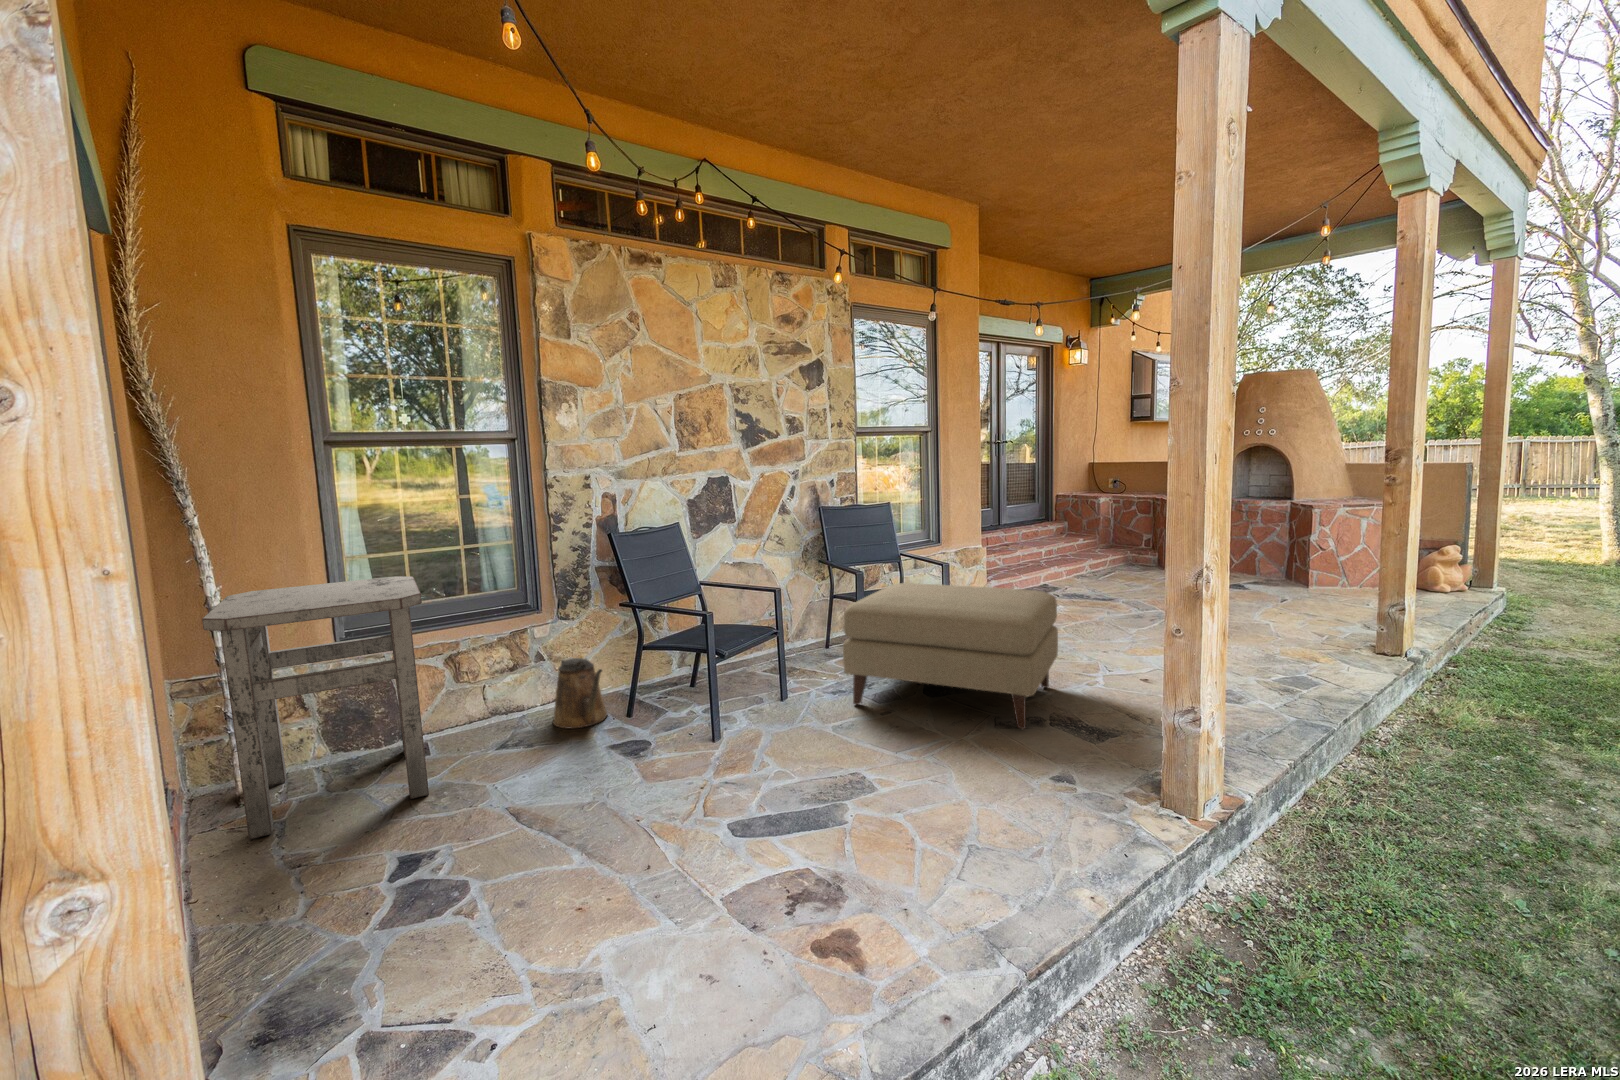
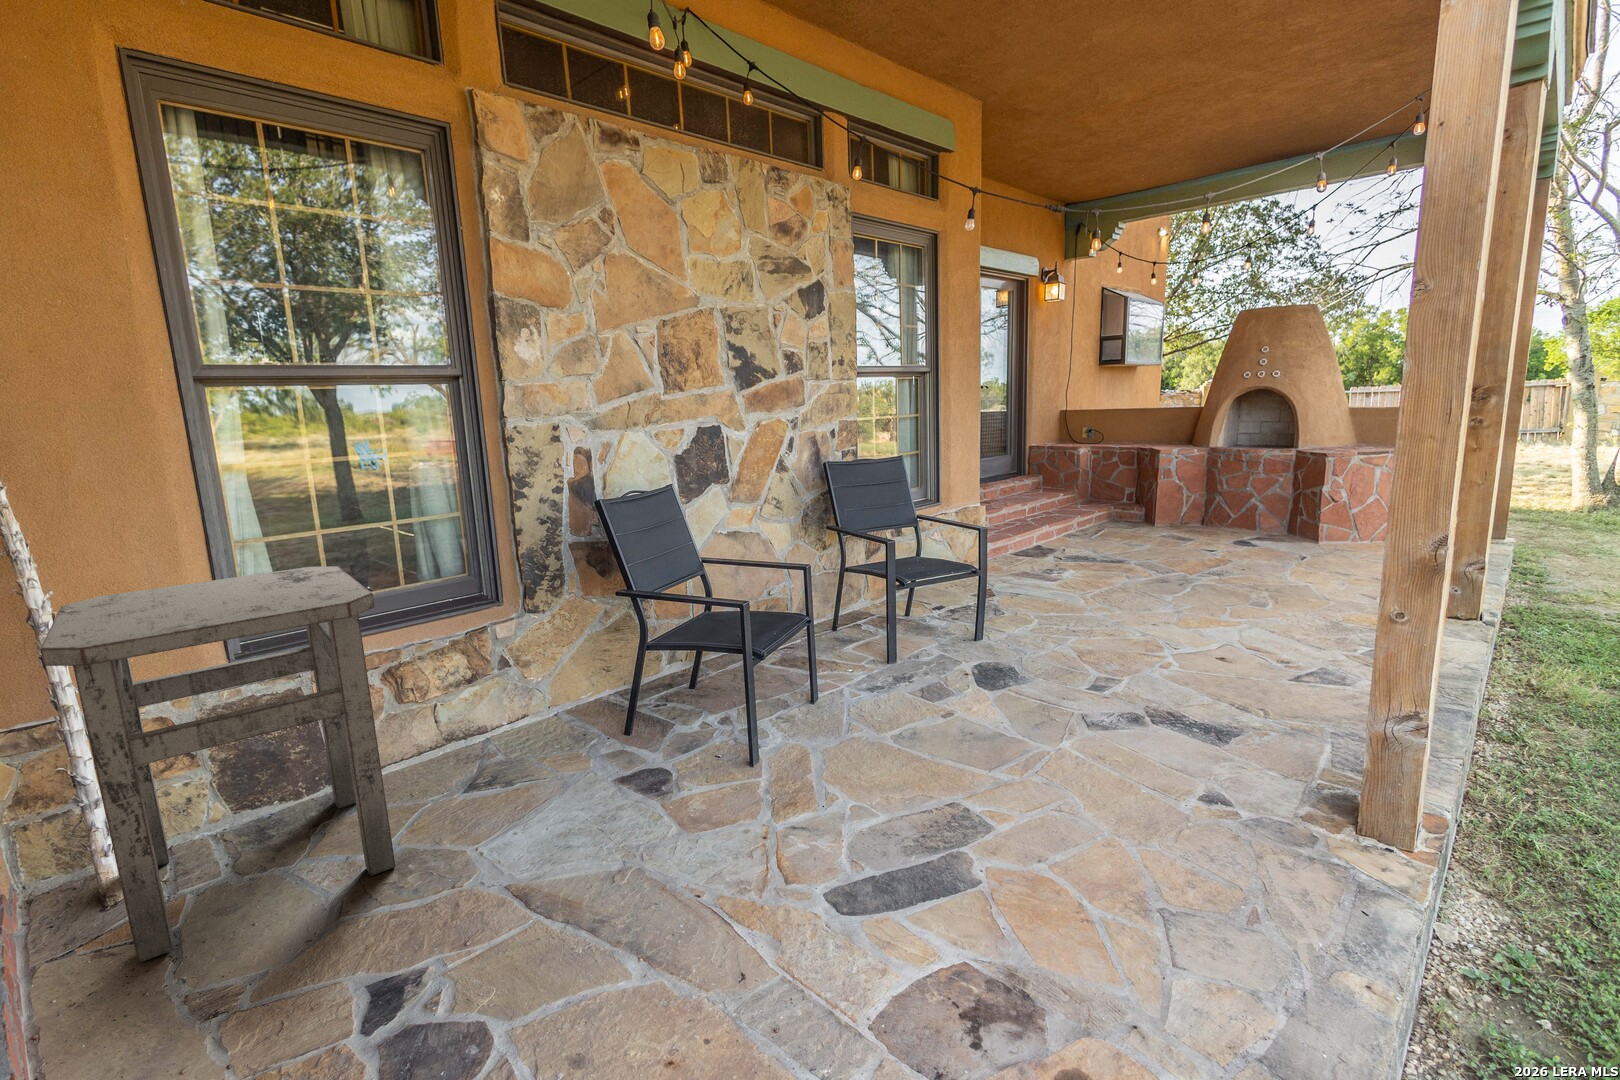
ottoman: present [843,583,1058,729] -> none [893,553,1137,724]
watering can: present [553,657,607,729] -> none [530,661,609,754]

